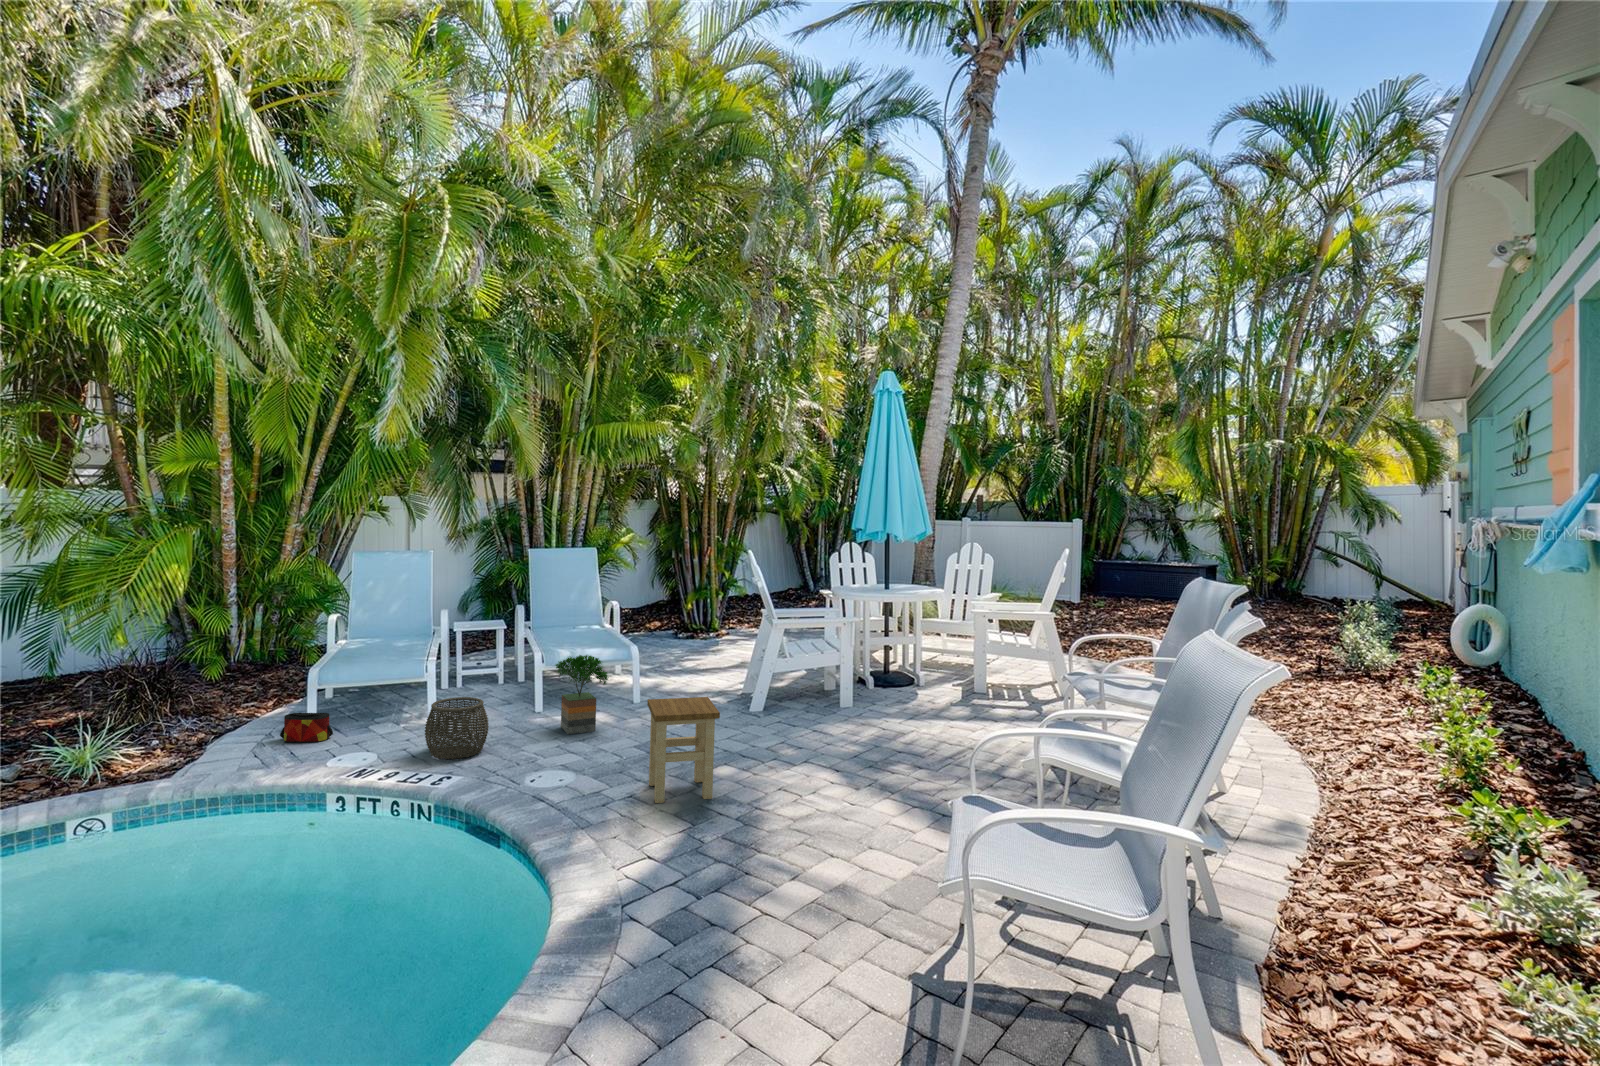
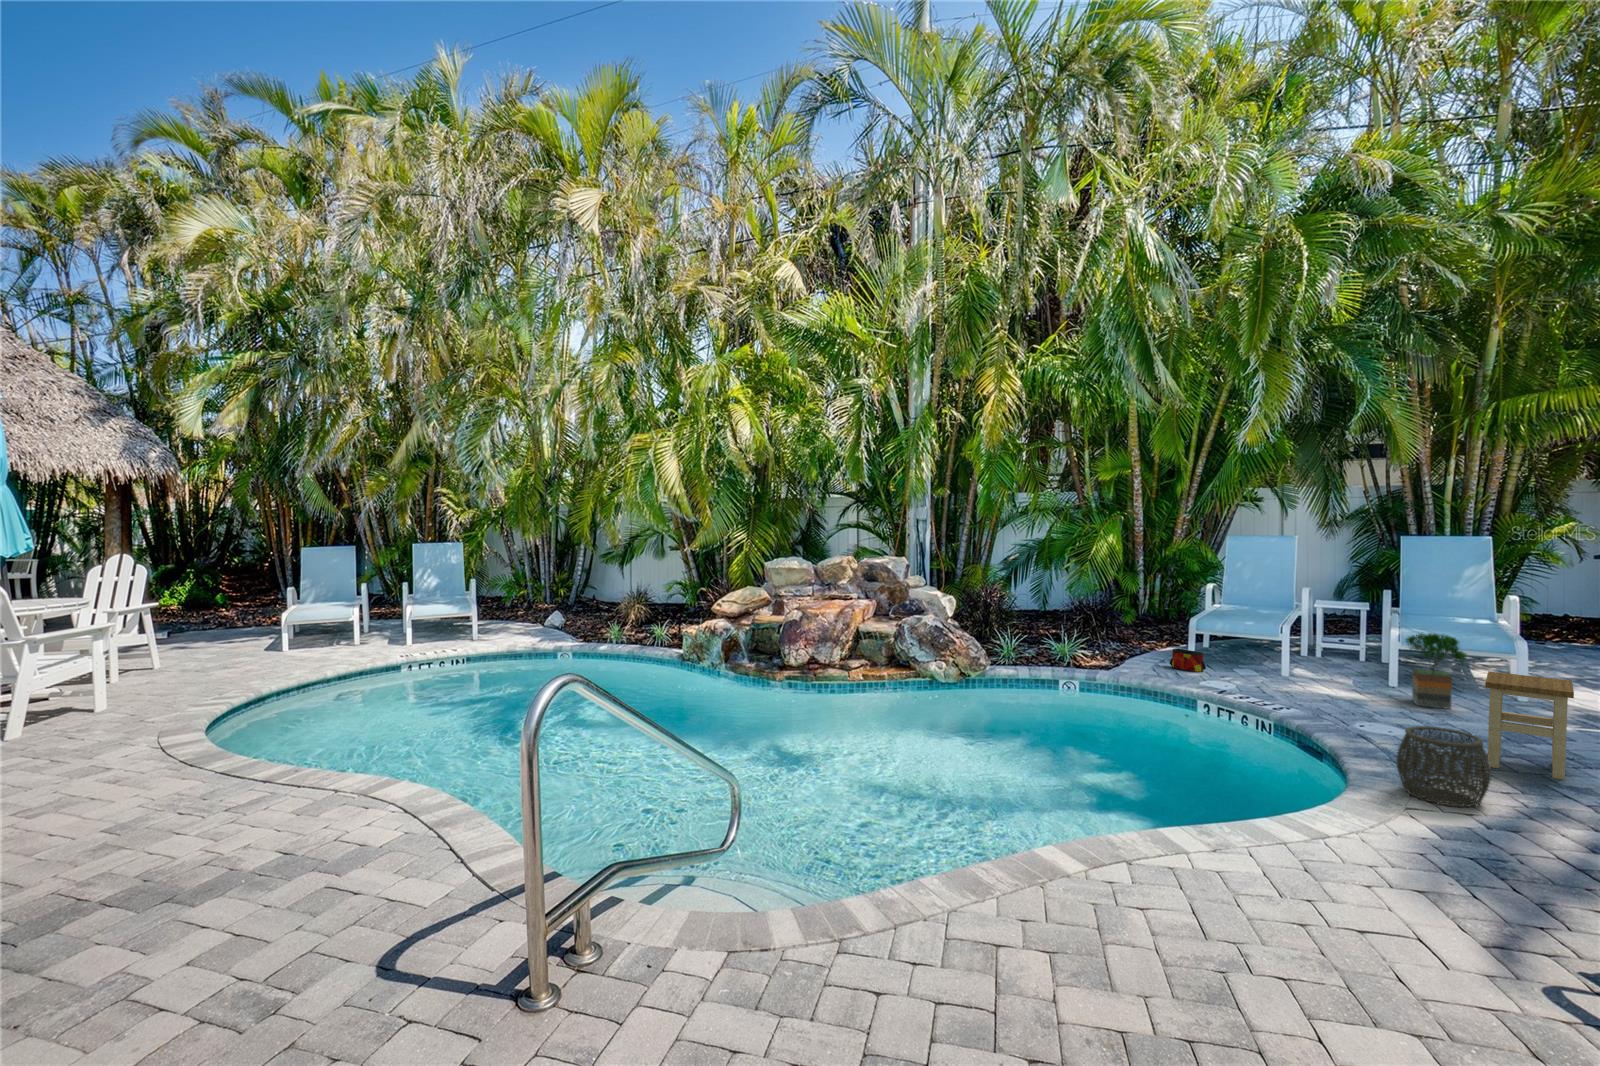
woven basket: present [425,697,489,759] -> present [1396,726,1491,807]

